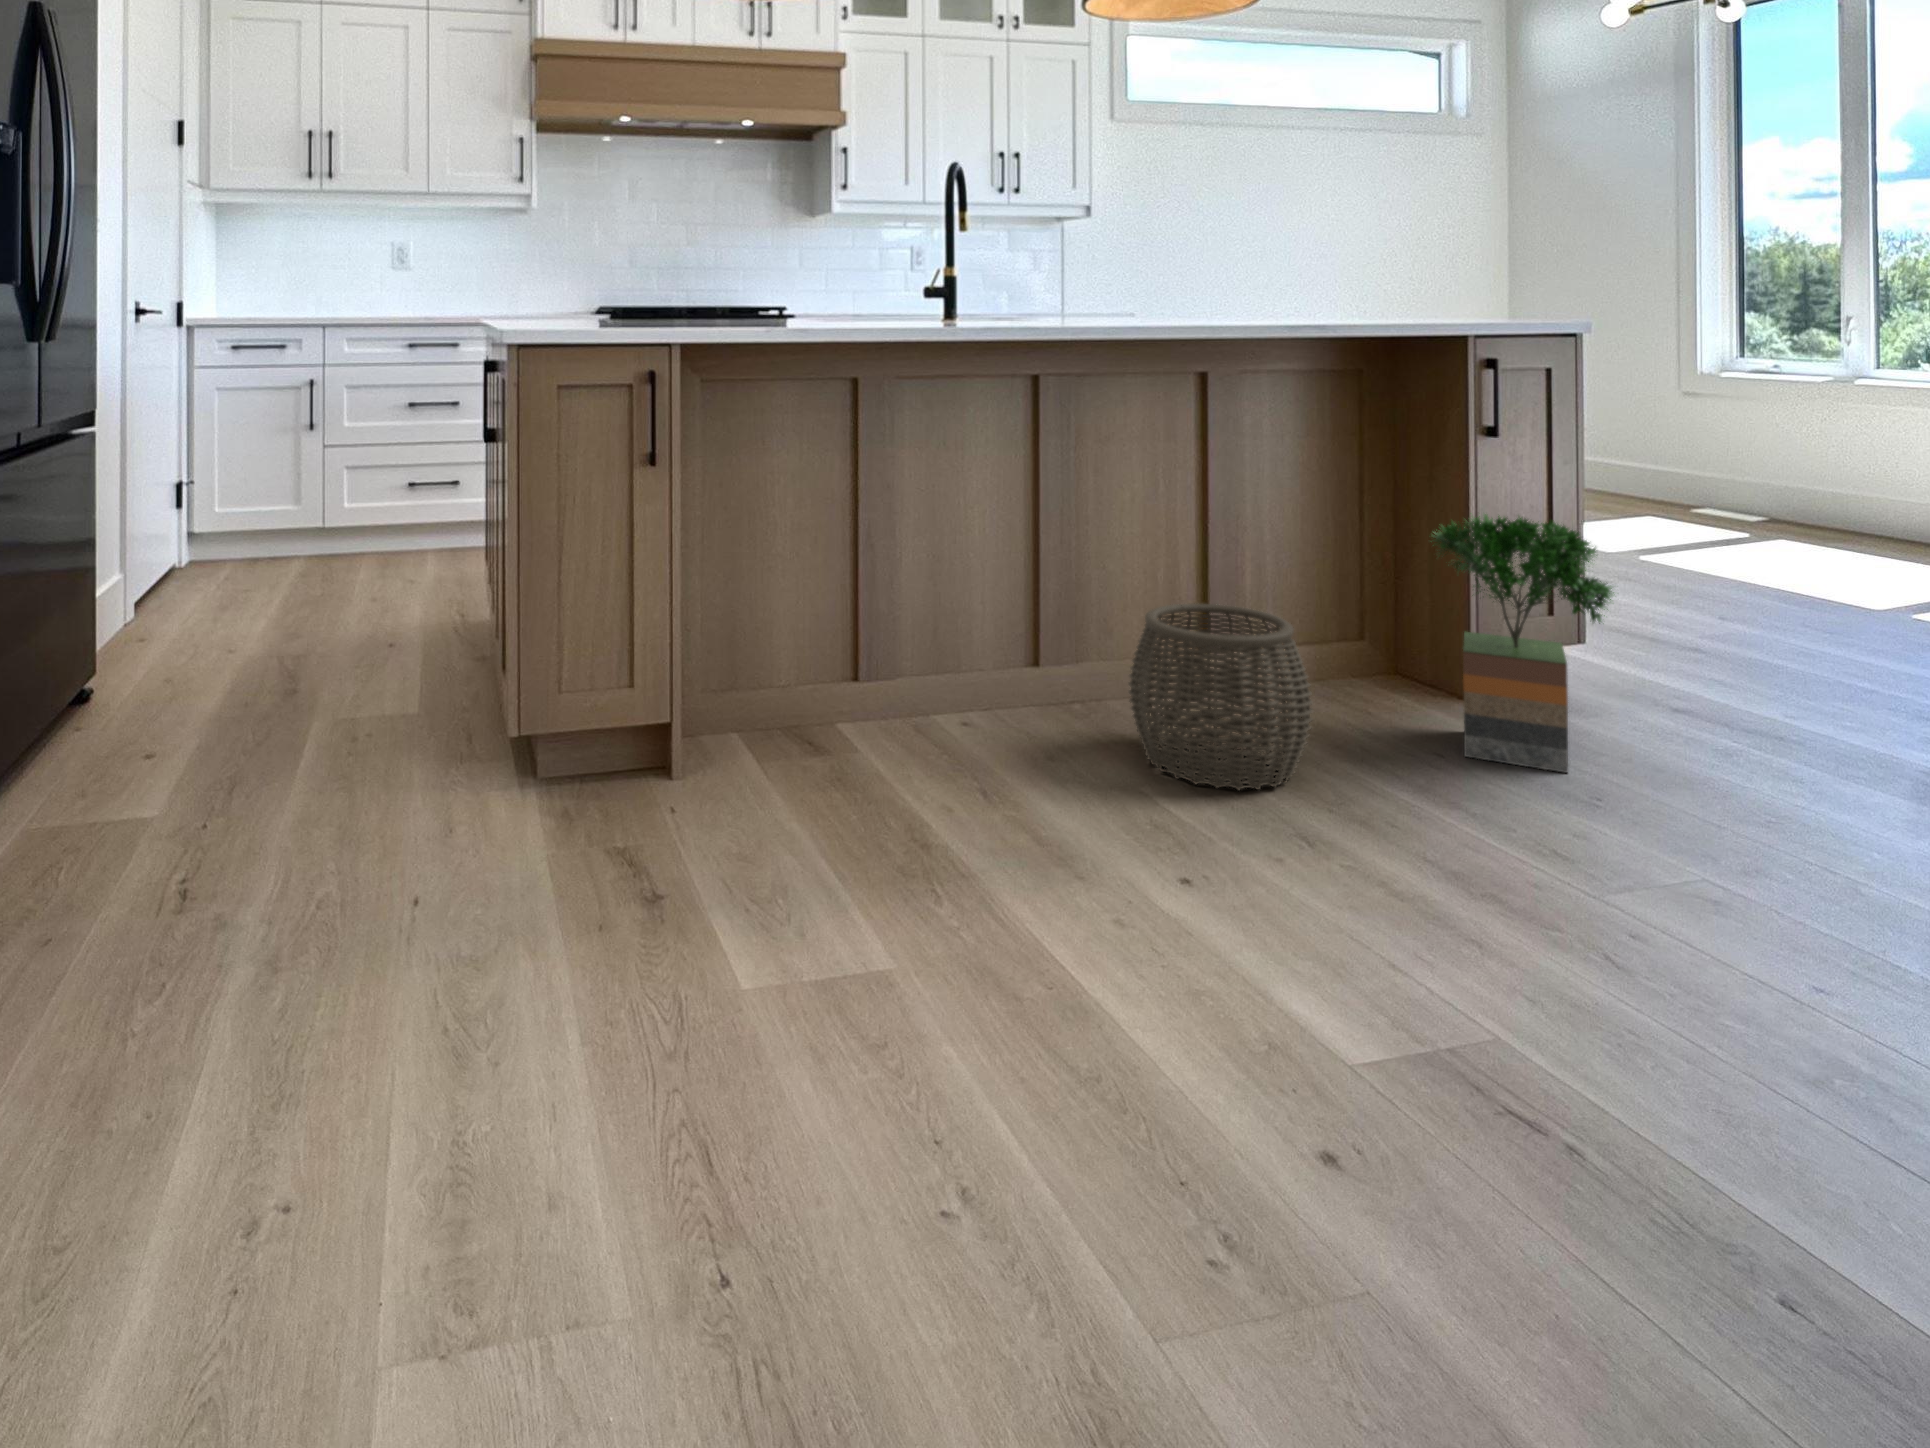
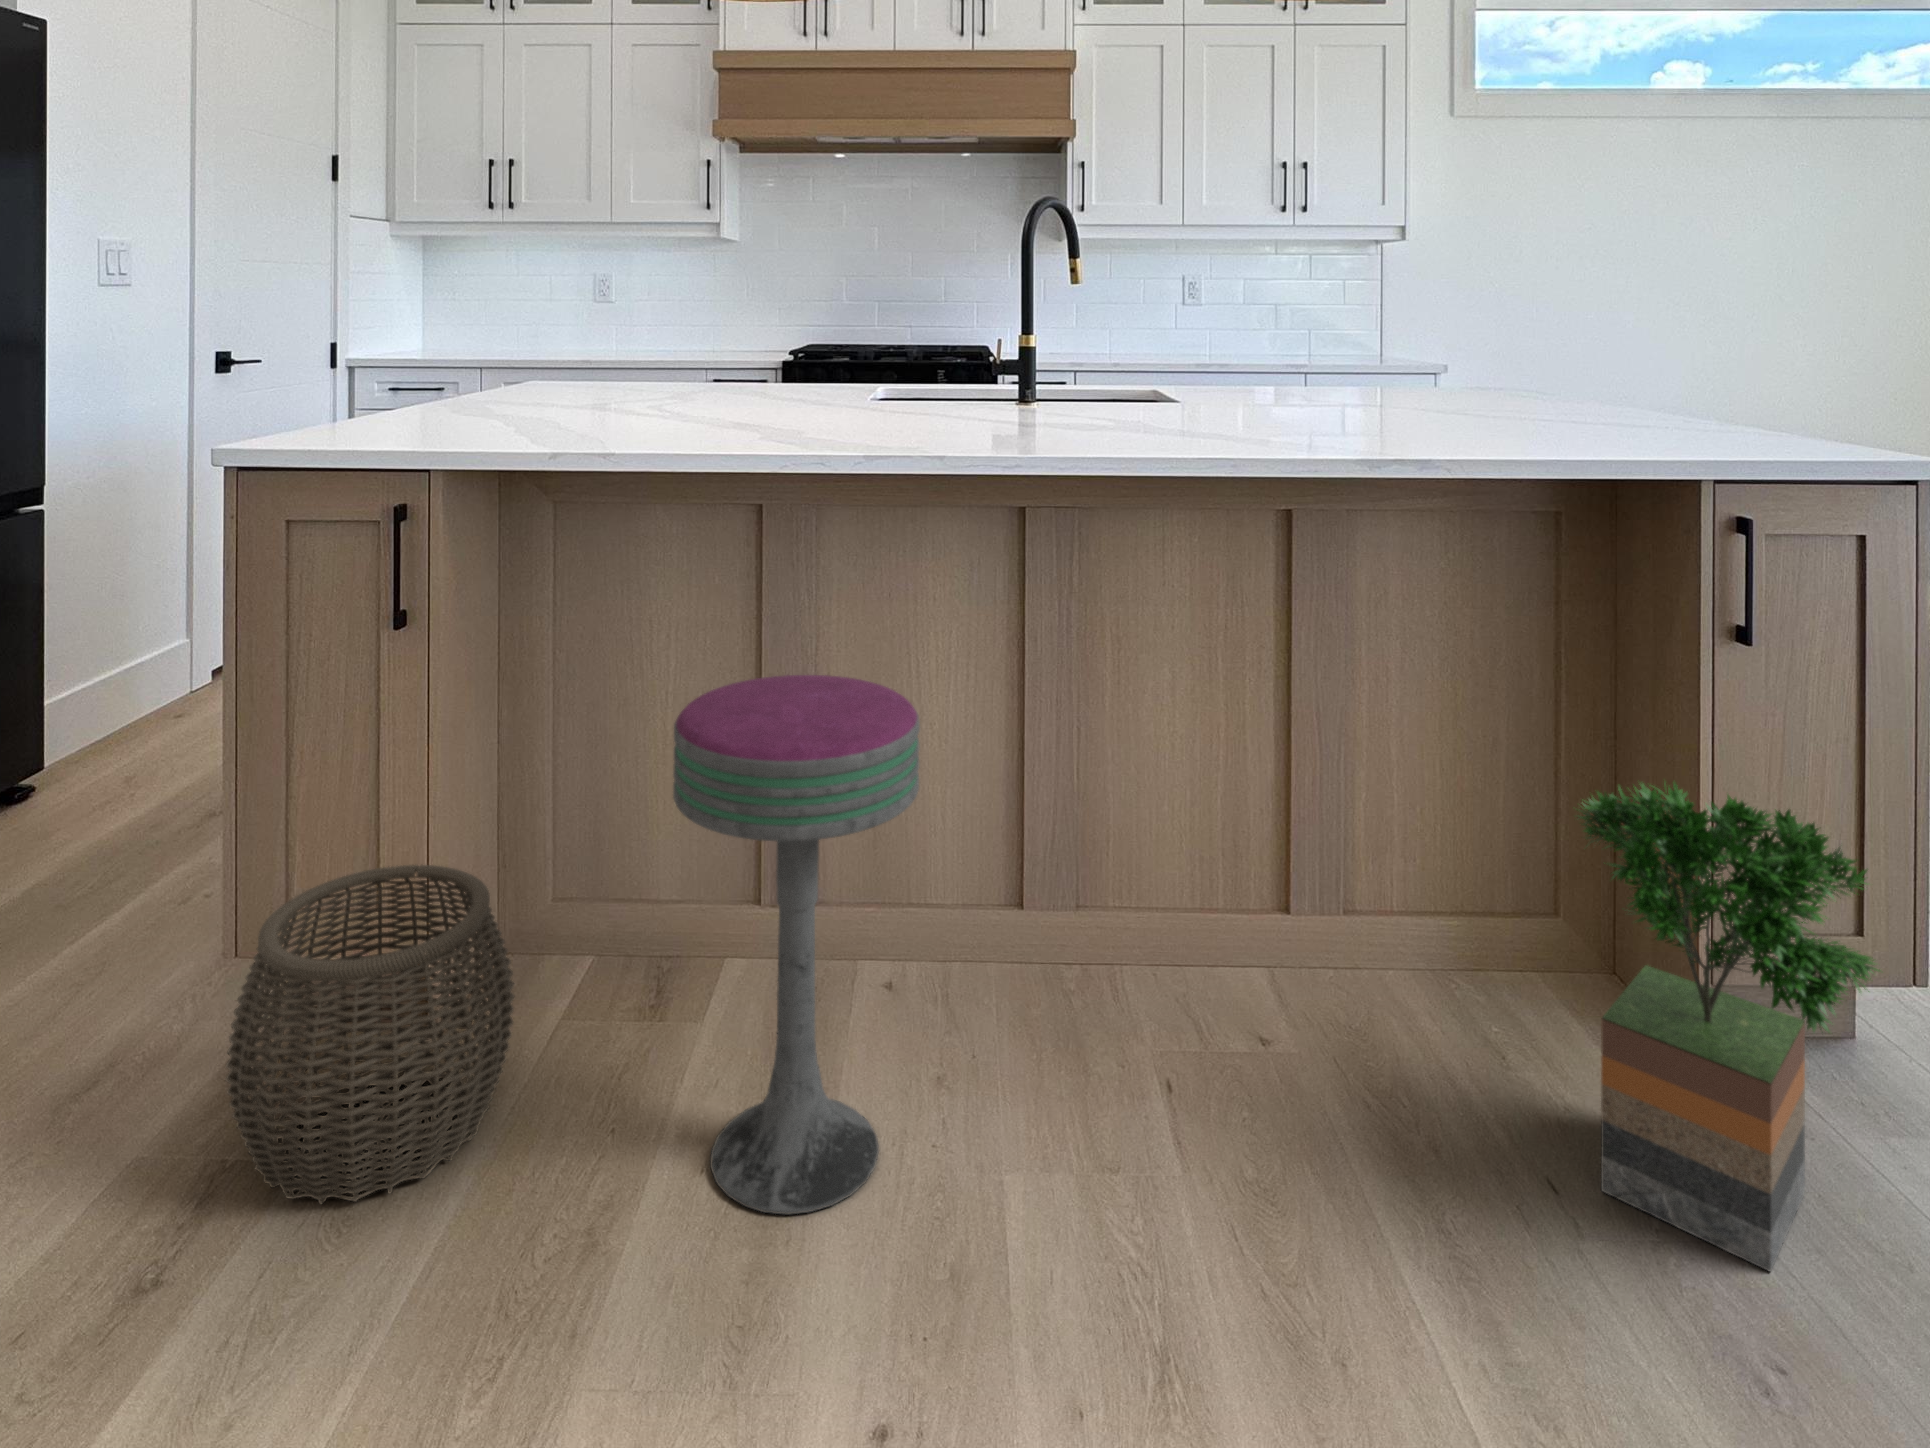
bar stool: none [914,481,1085,821] -> present [673,675,920,1215]
woven basket: present [1129,604,1313,790] -> present [226,865,514,1204]

